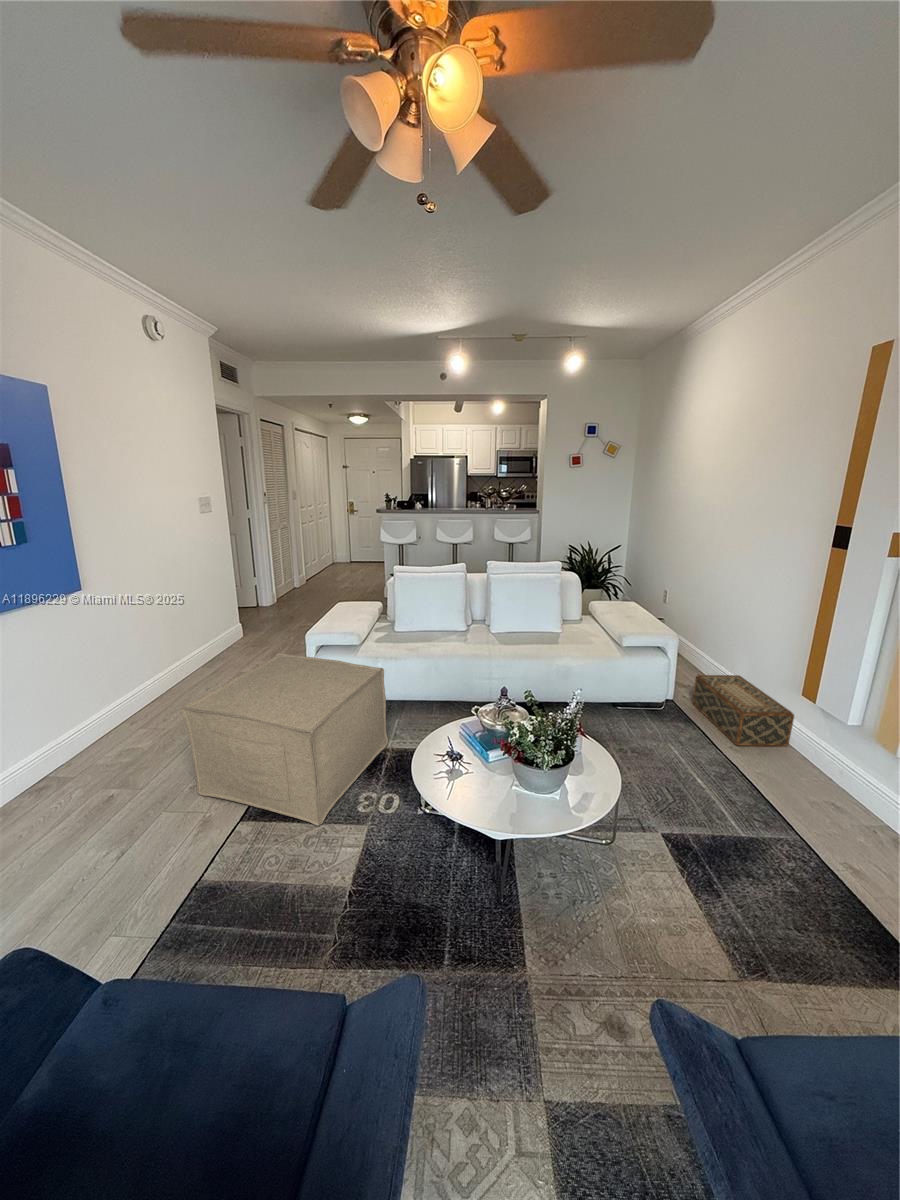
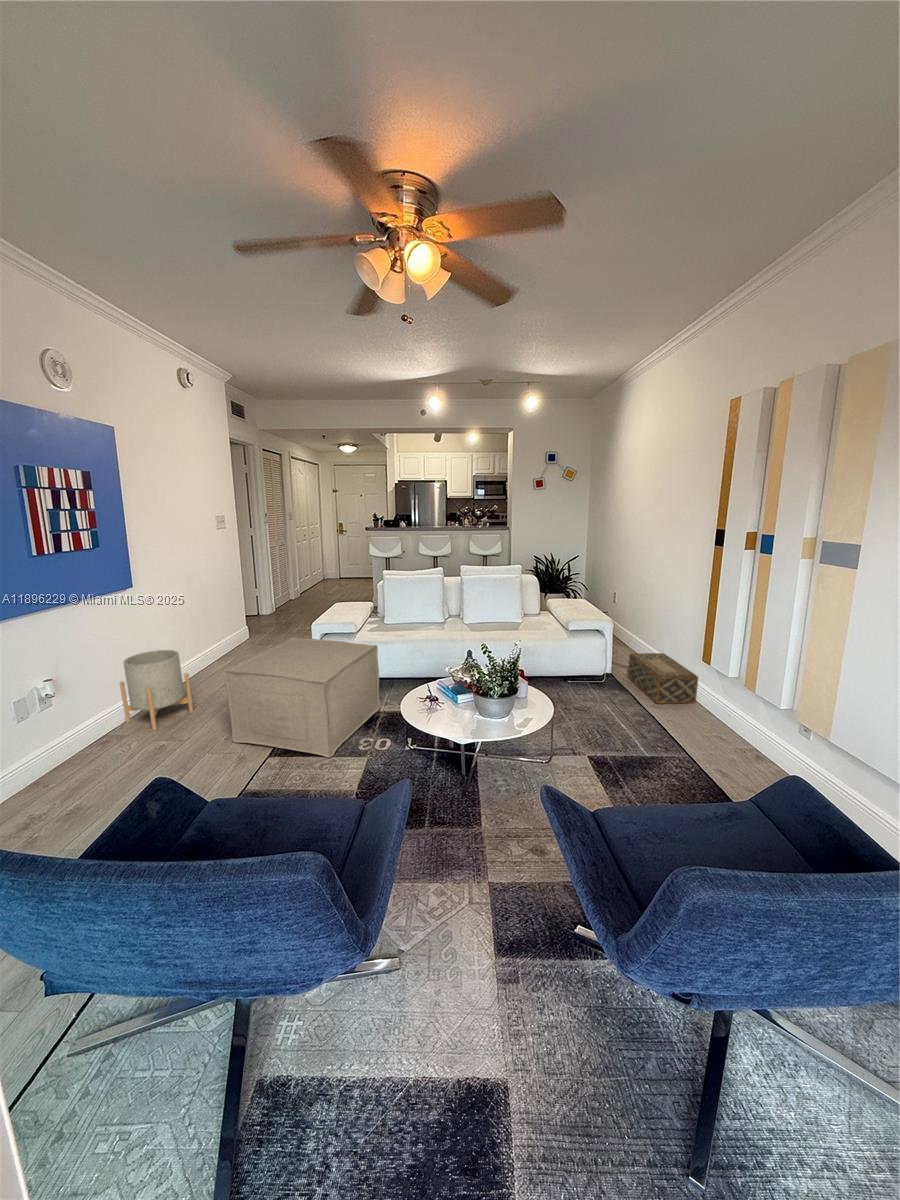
planter: none [64,668,159,772] -> present [120,650,194,730]

